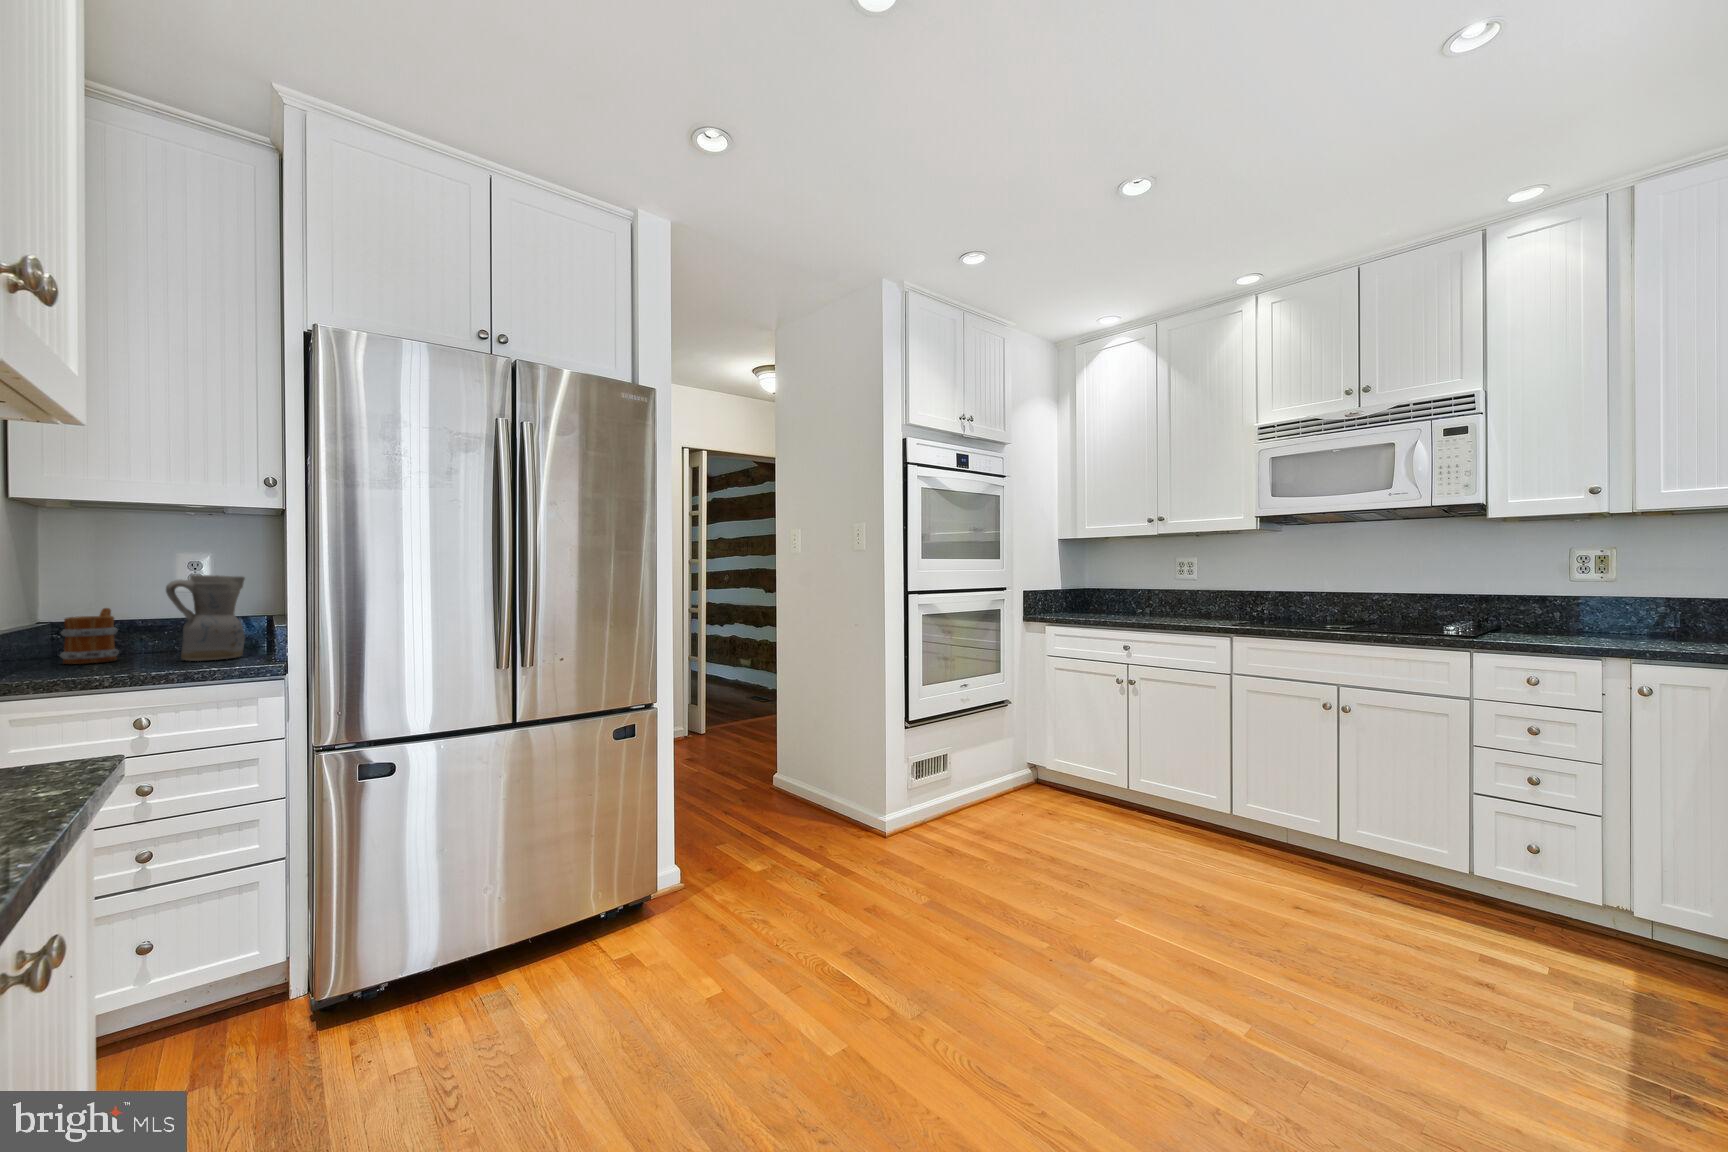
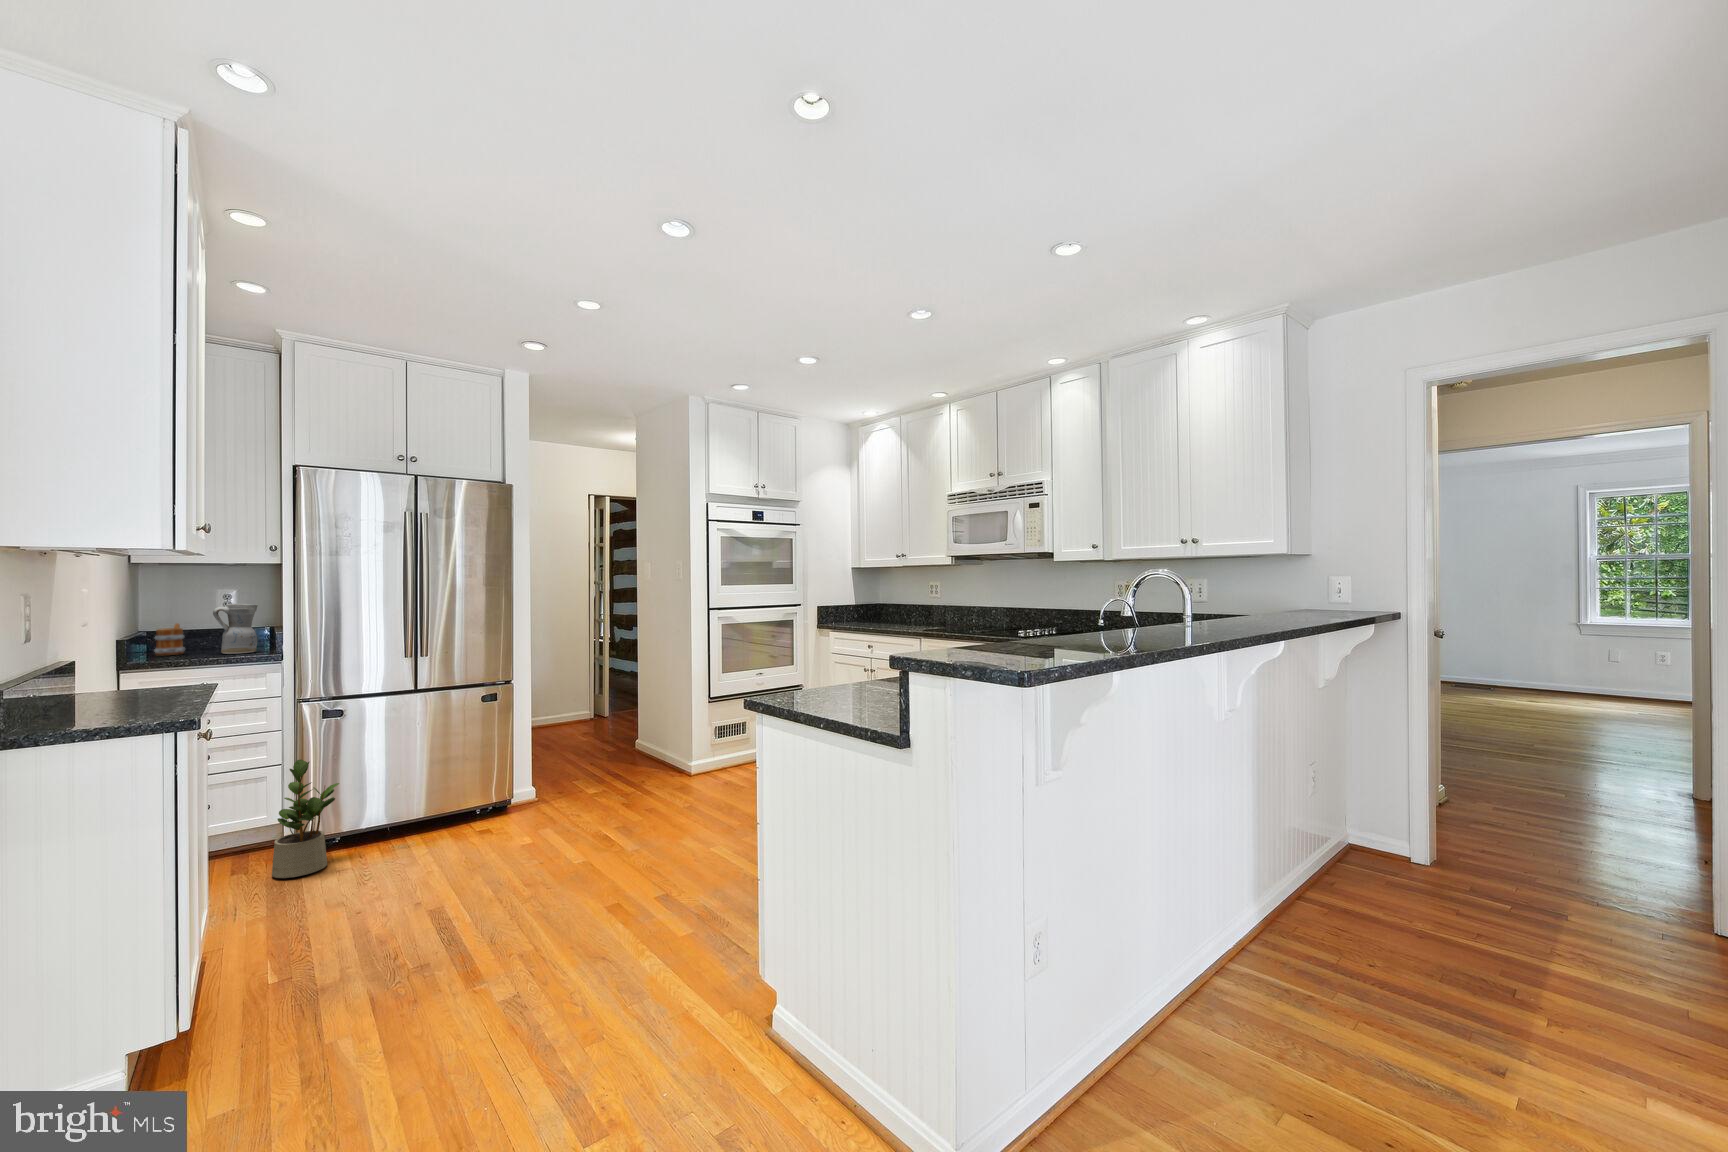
potted plant: none [263,865,389,1102] -> present [272,760,339,878]

